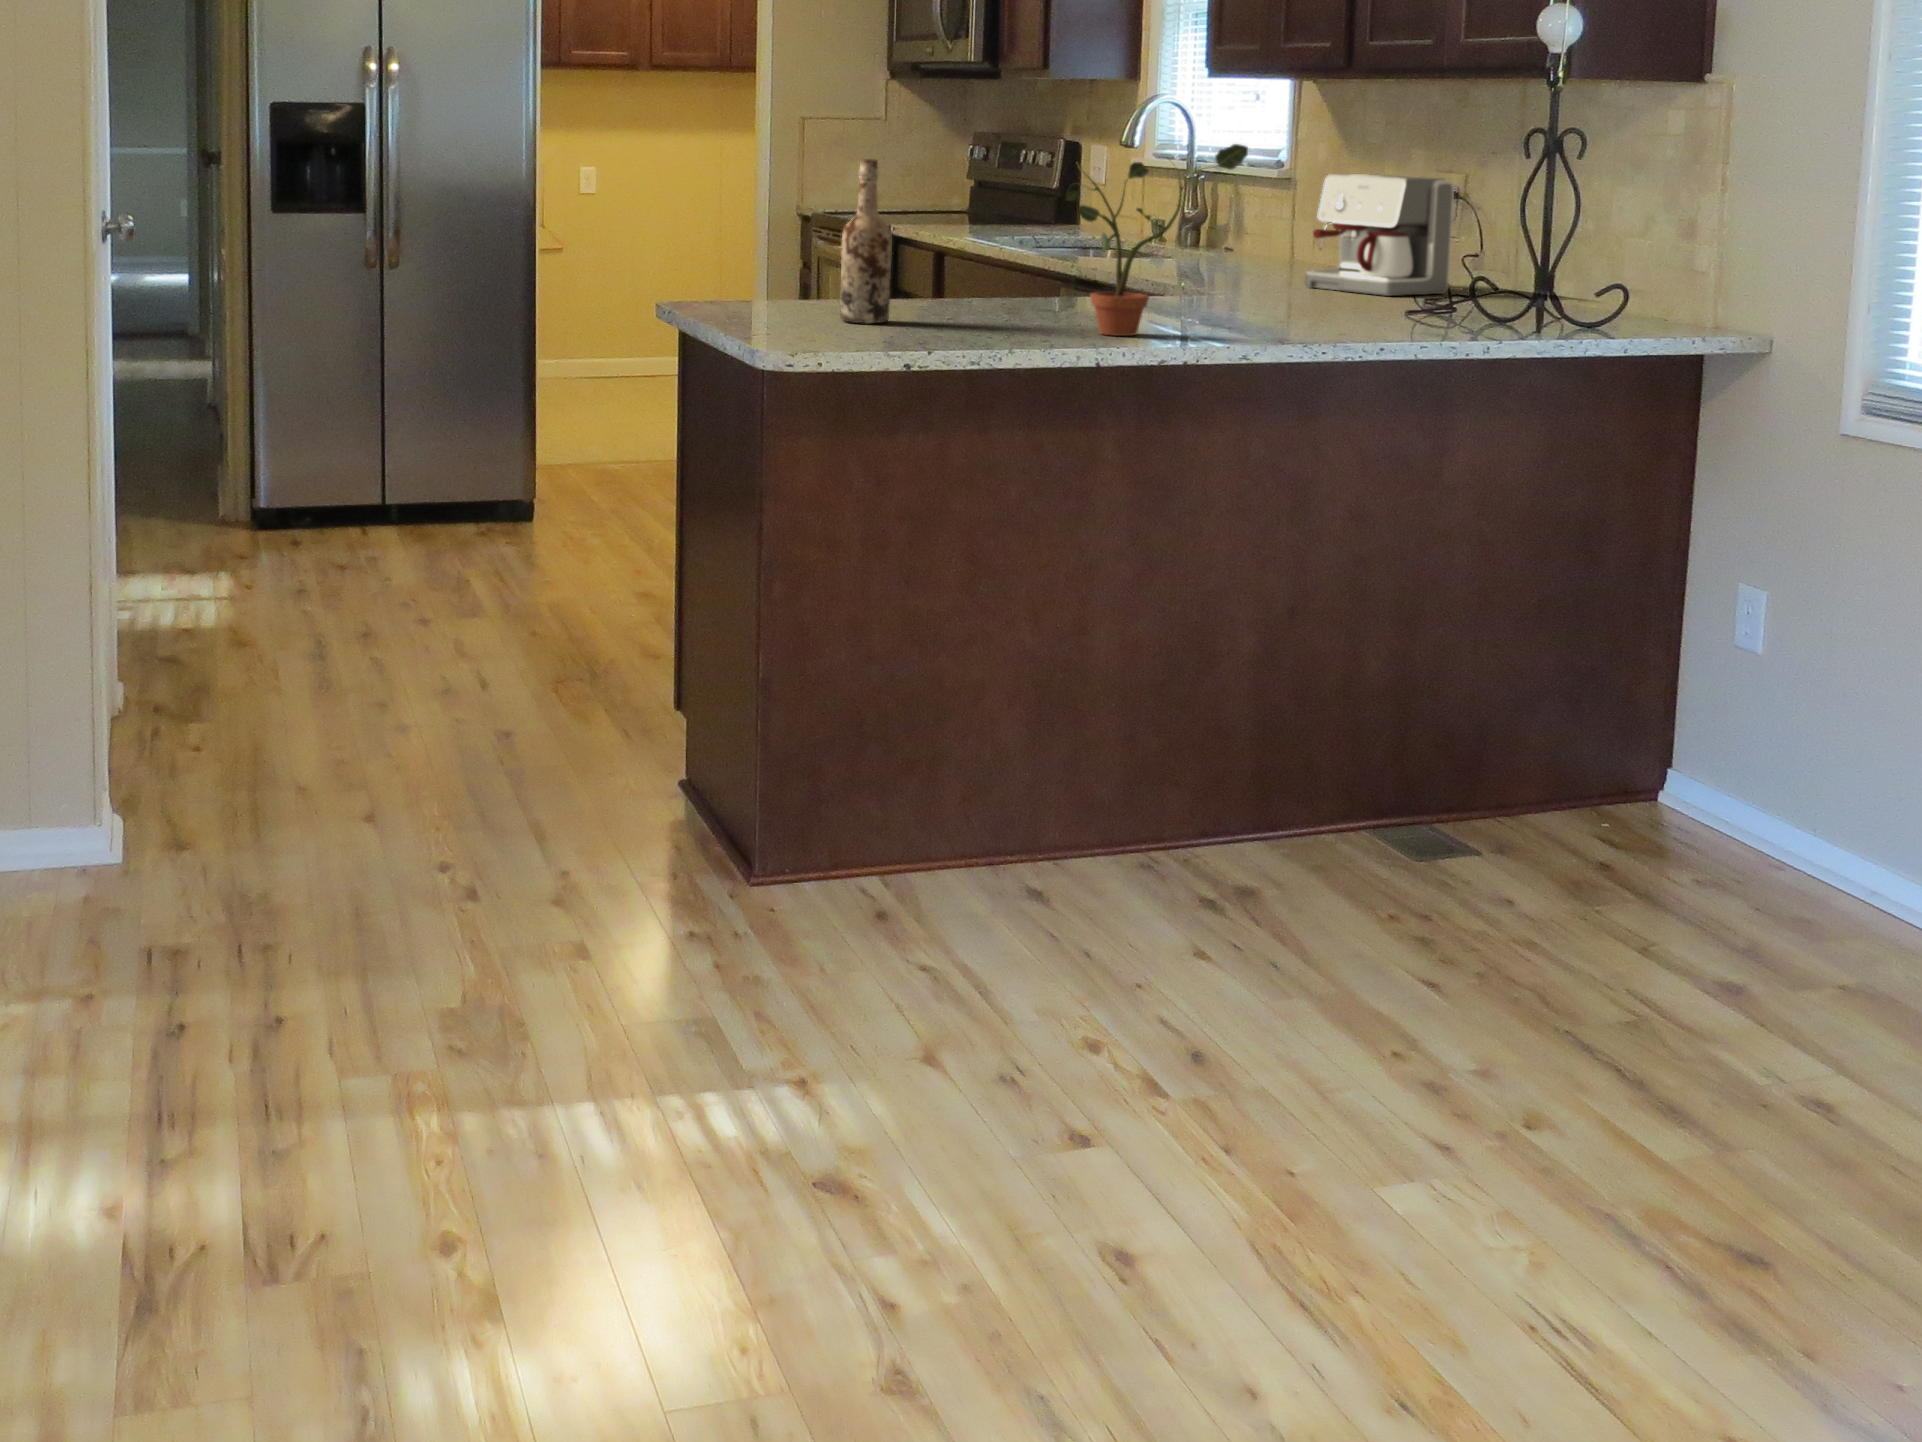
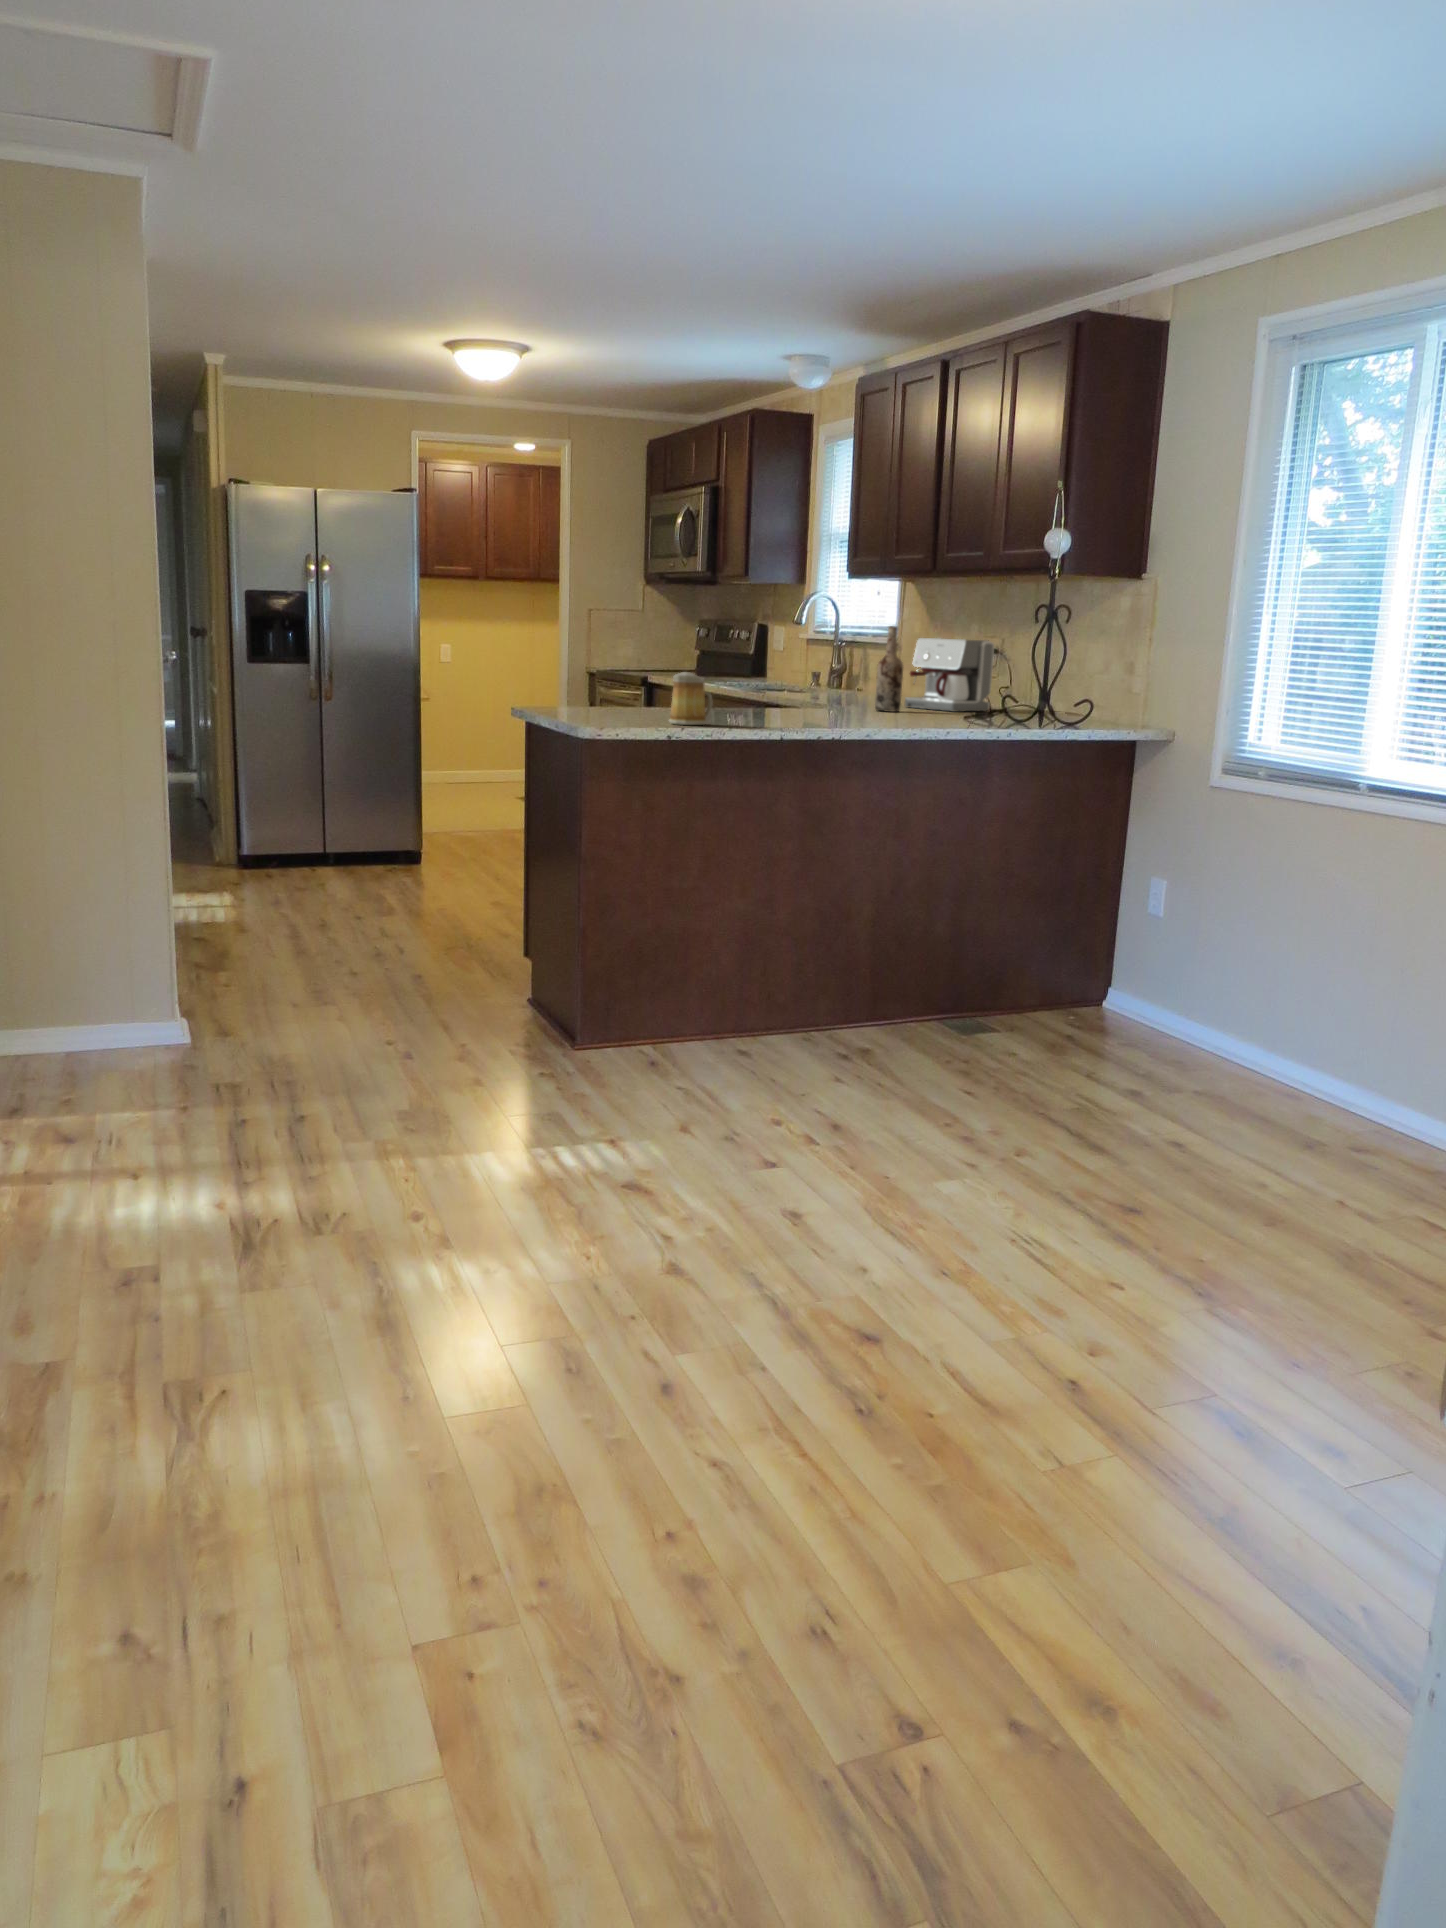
potted plant: present [1066,144,1248,336] -> none [764,609,872,724]
wine bottle: present [840,159,892,323] -> present [875,626,903,712]
mug: none [908,254,981,342] -> present [669,672,713,725]

